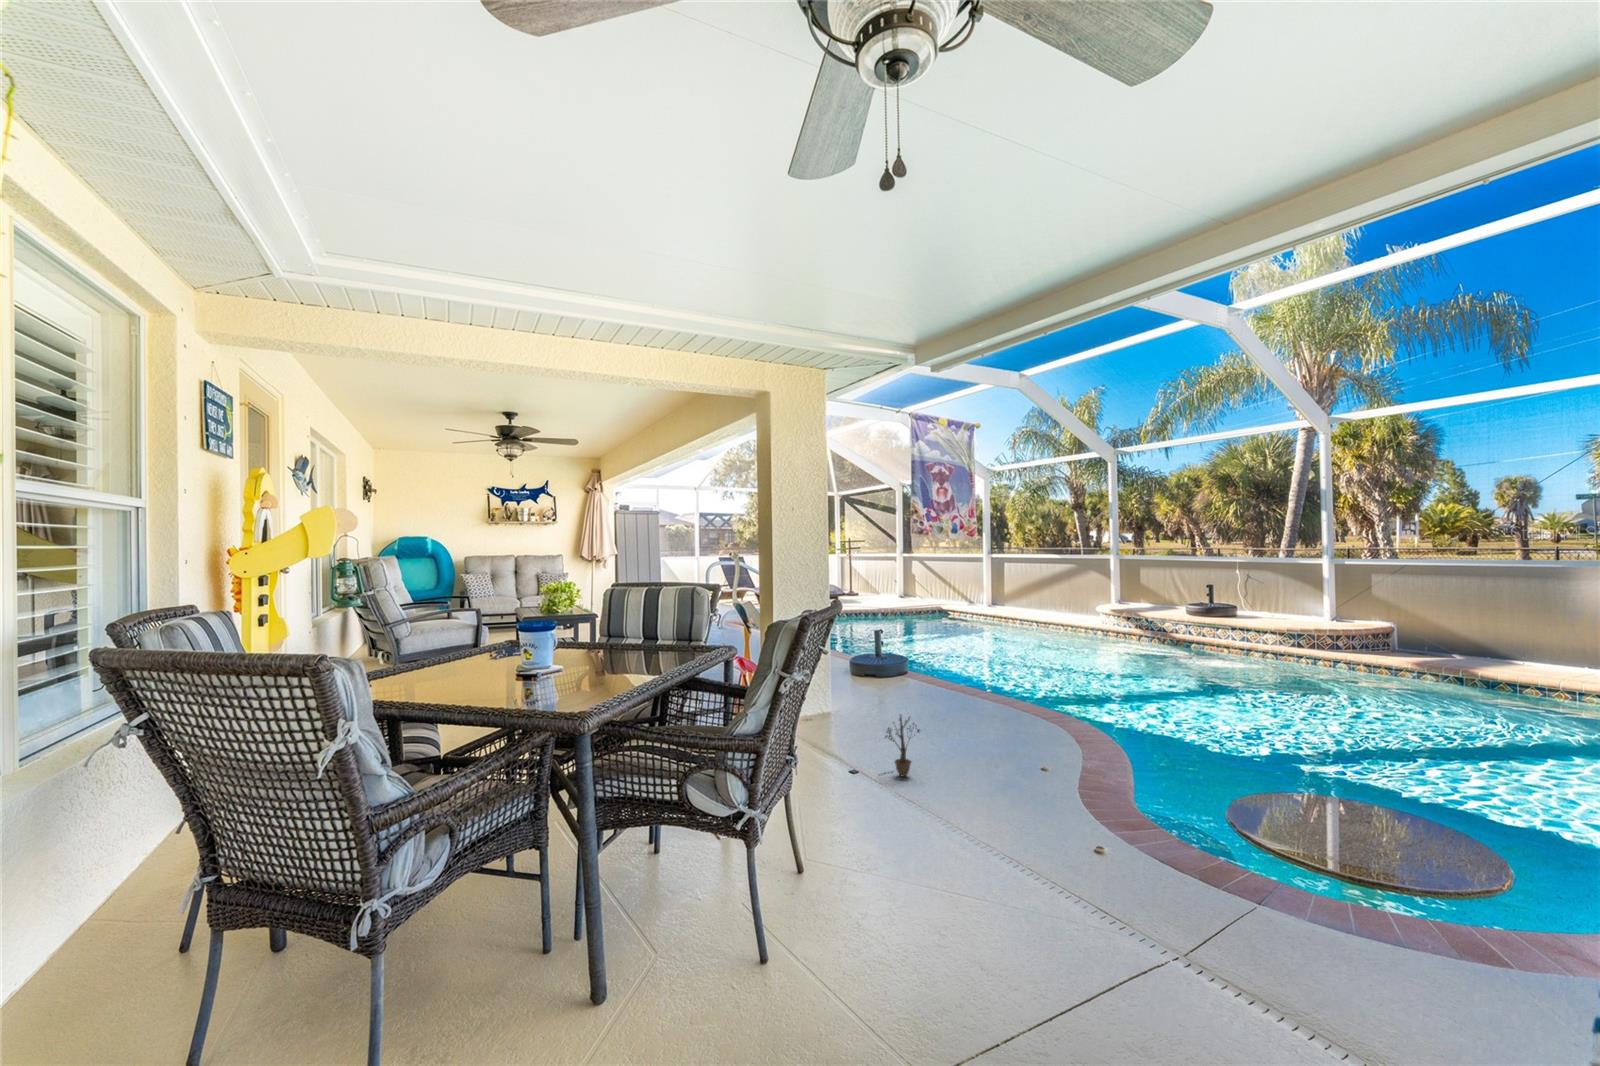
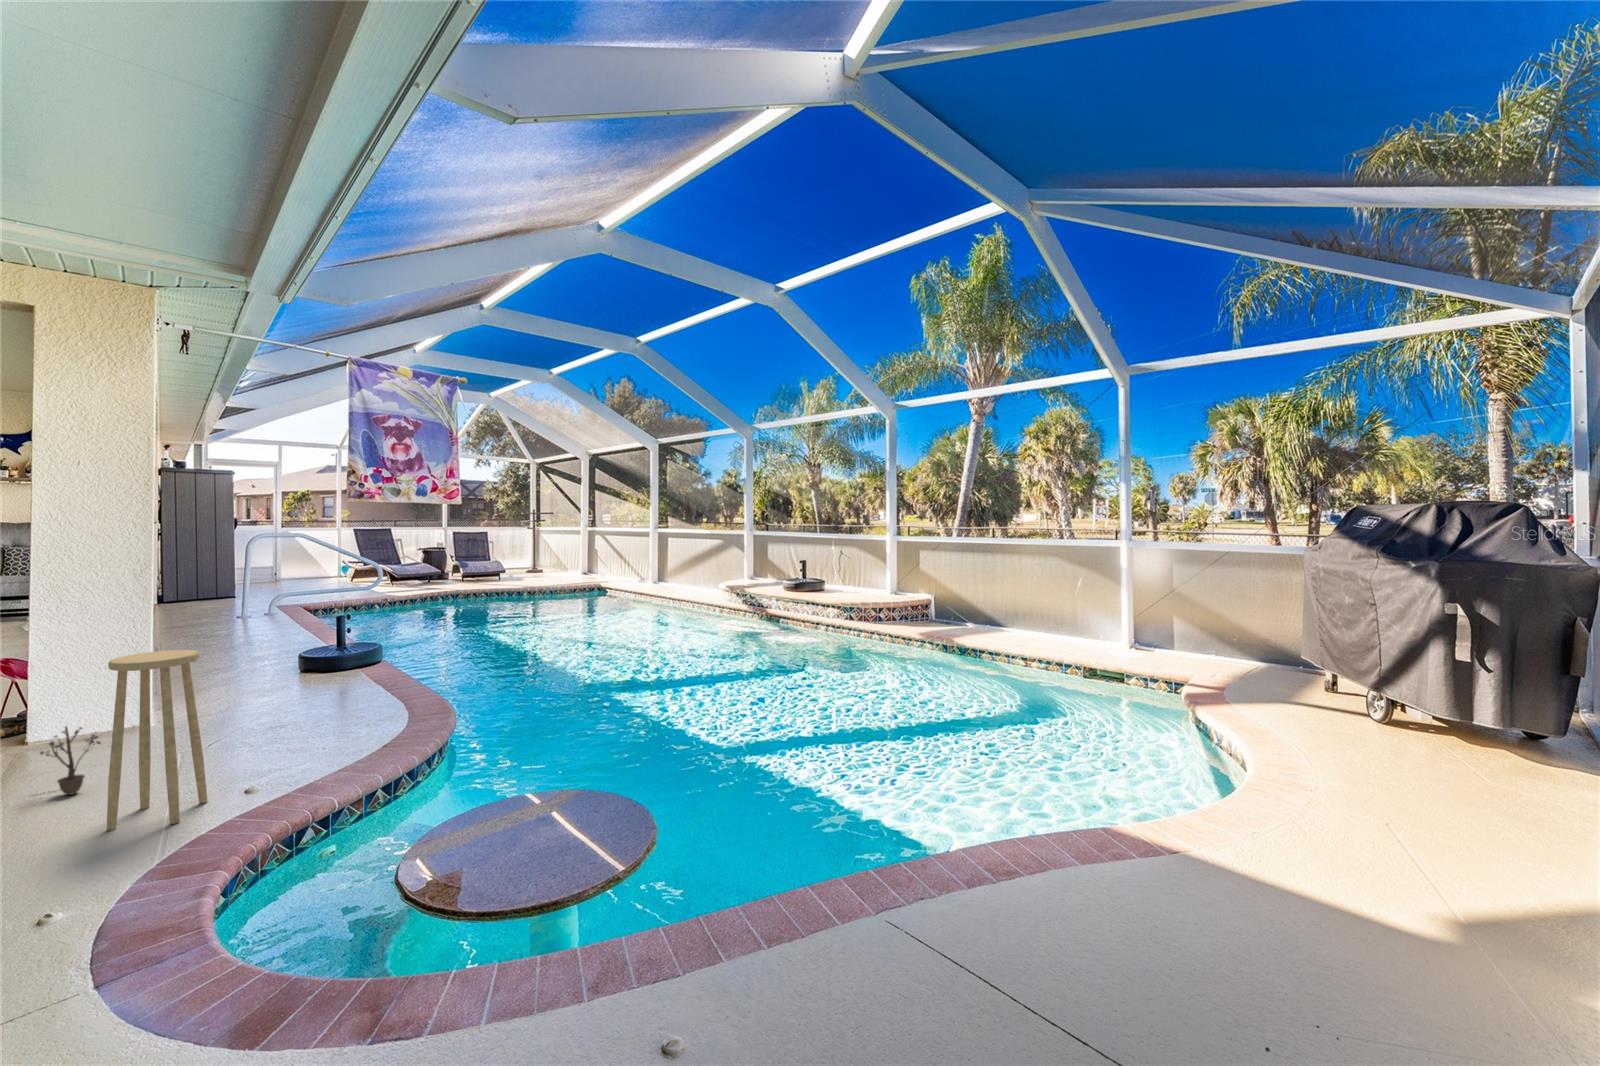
stool: none [996,649,1067,815] -> present [107,650,207,831]

